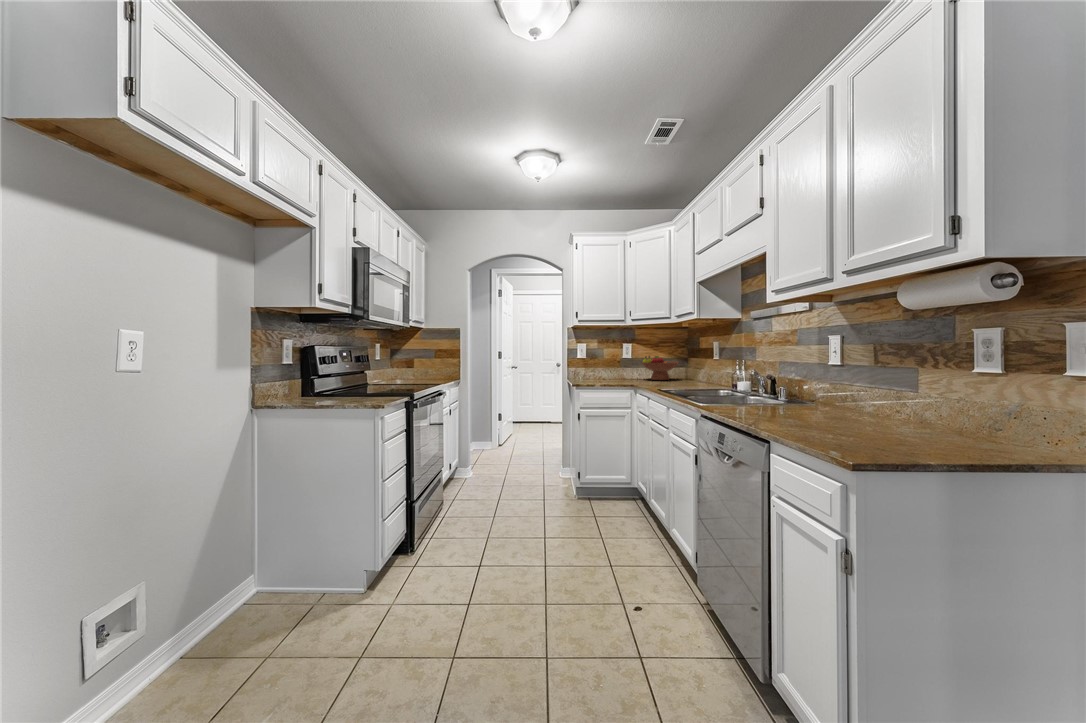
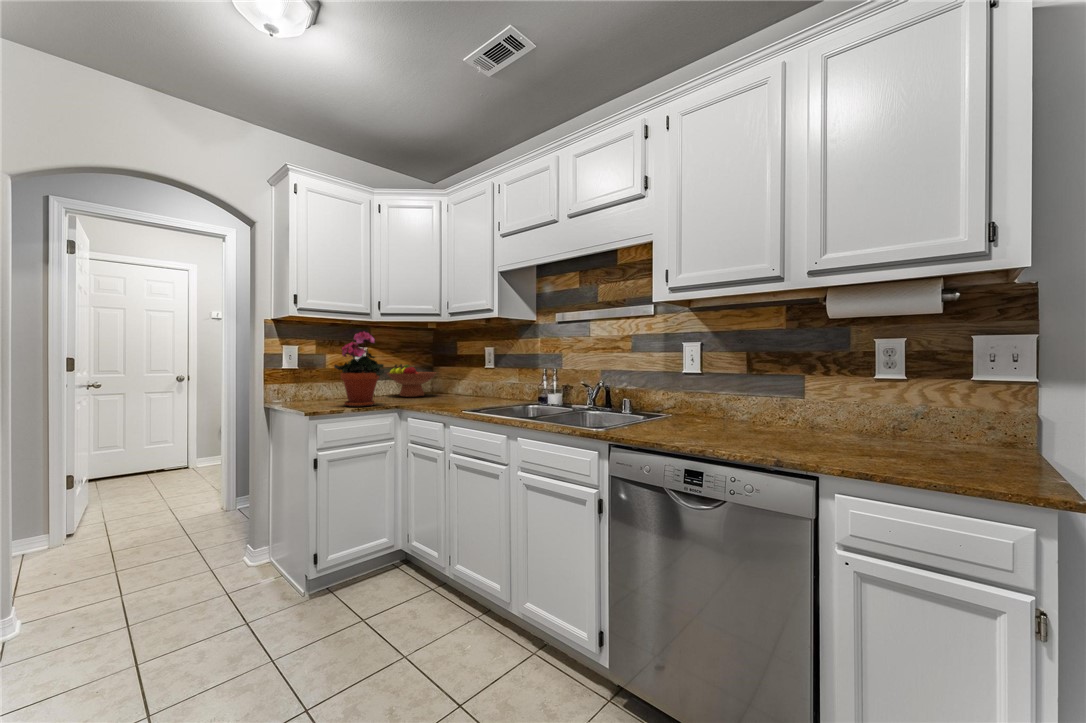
potted plant: none [594,333,625,384] -> present [334,332,384,407]

